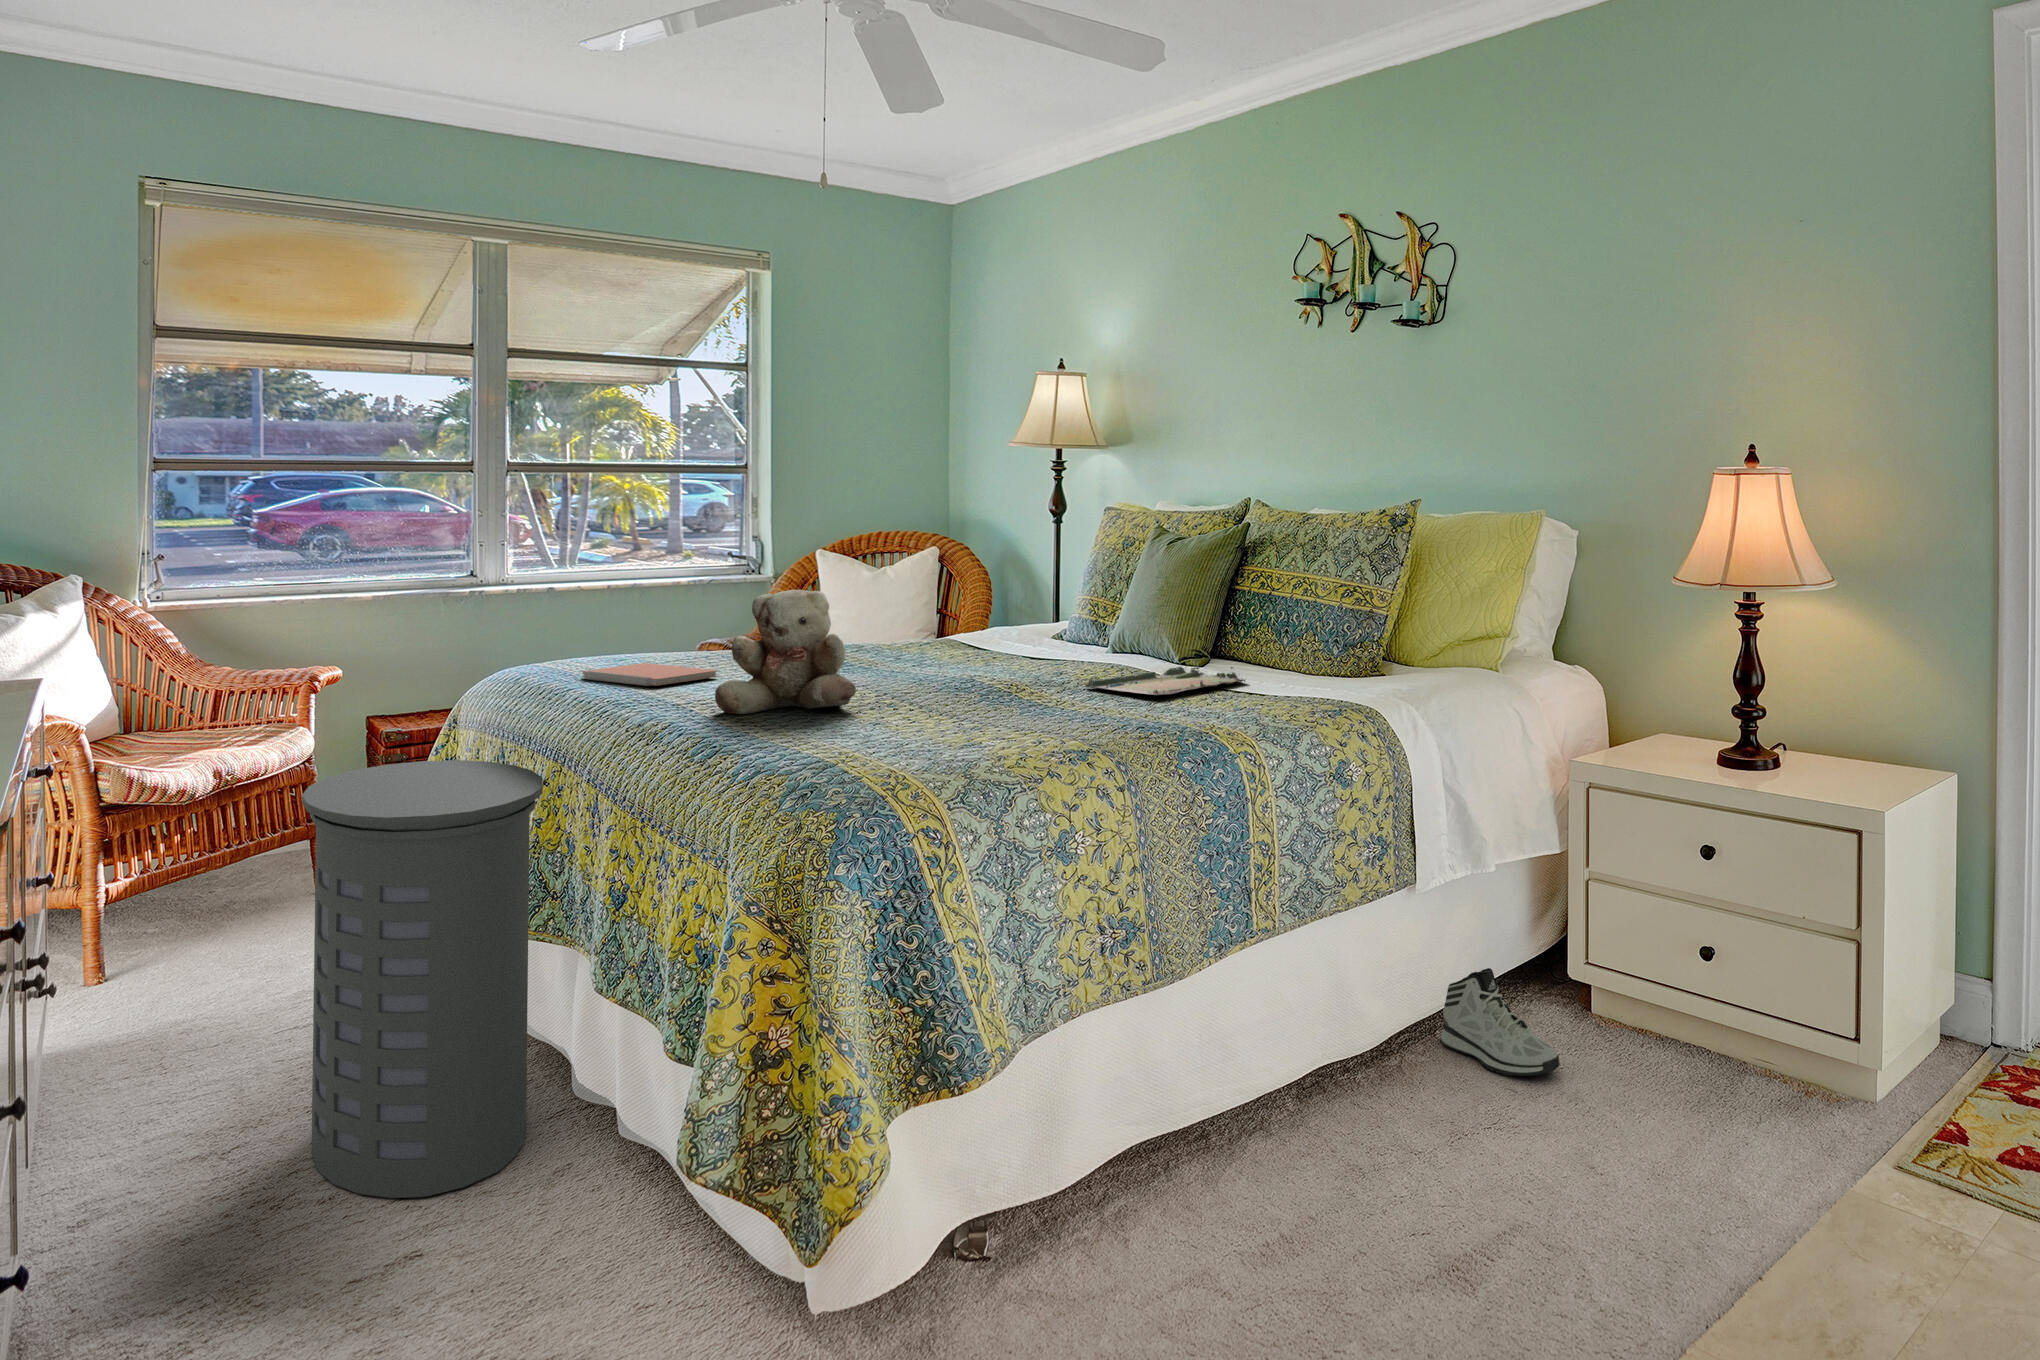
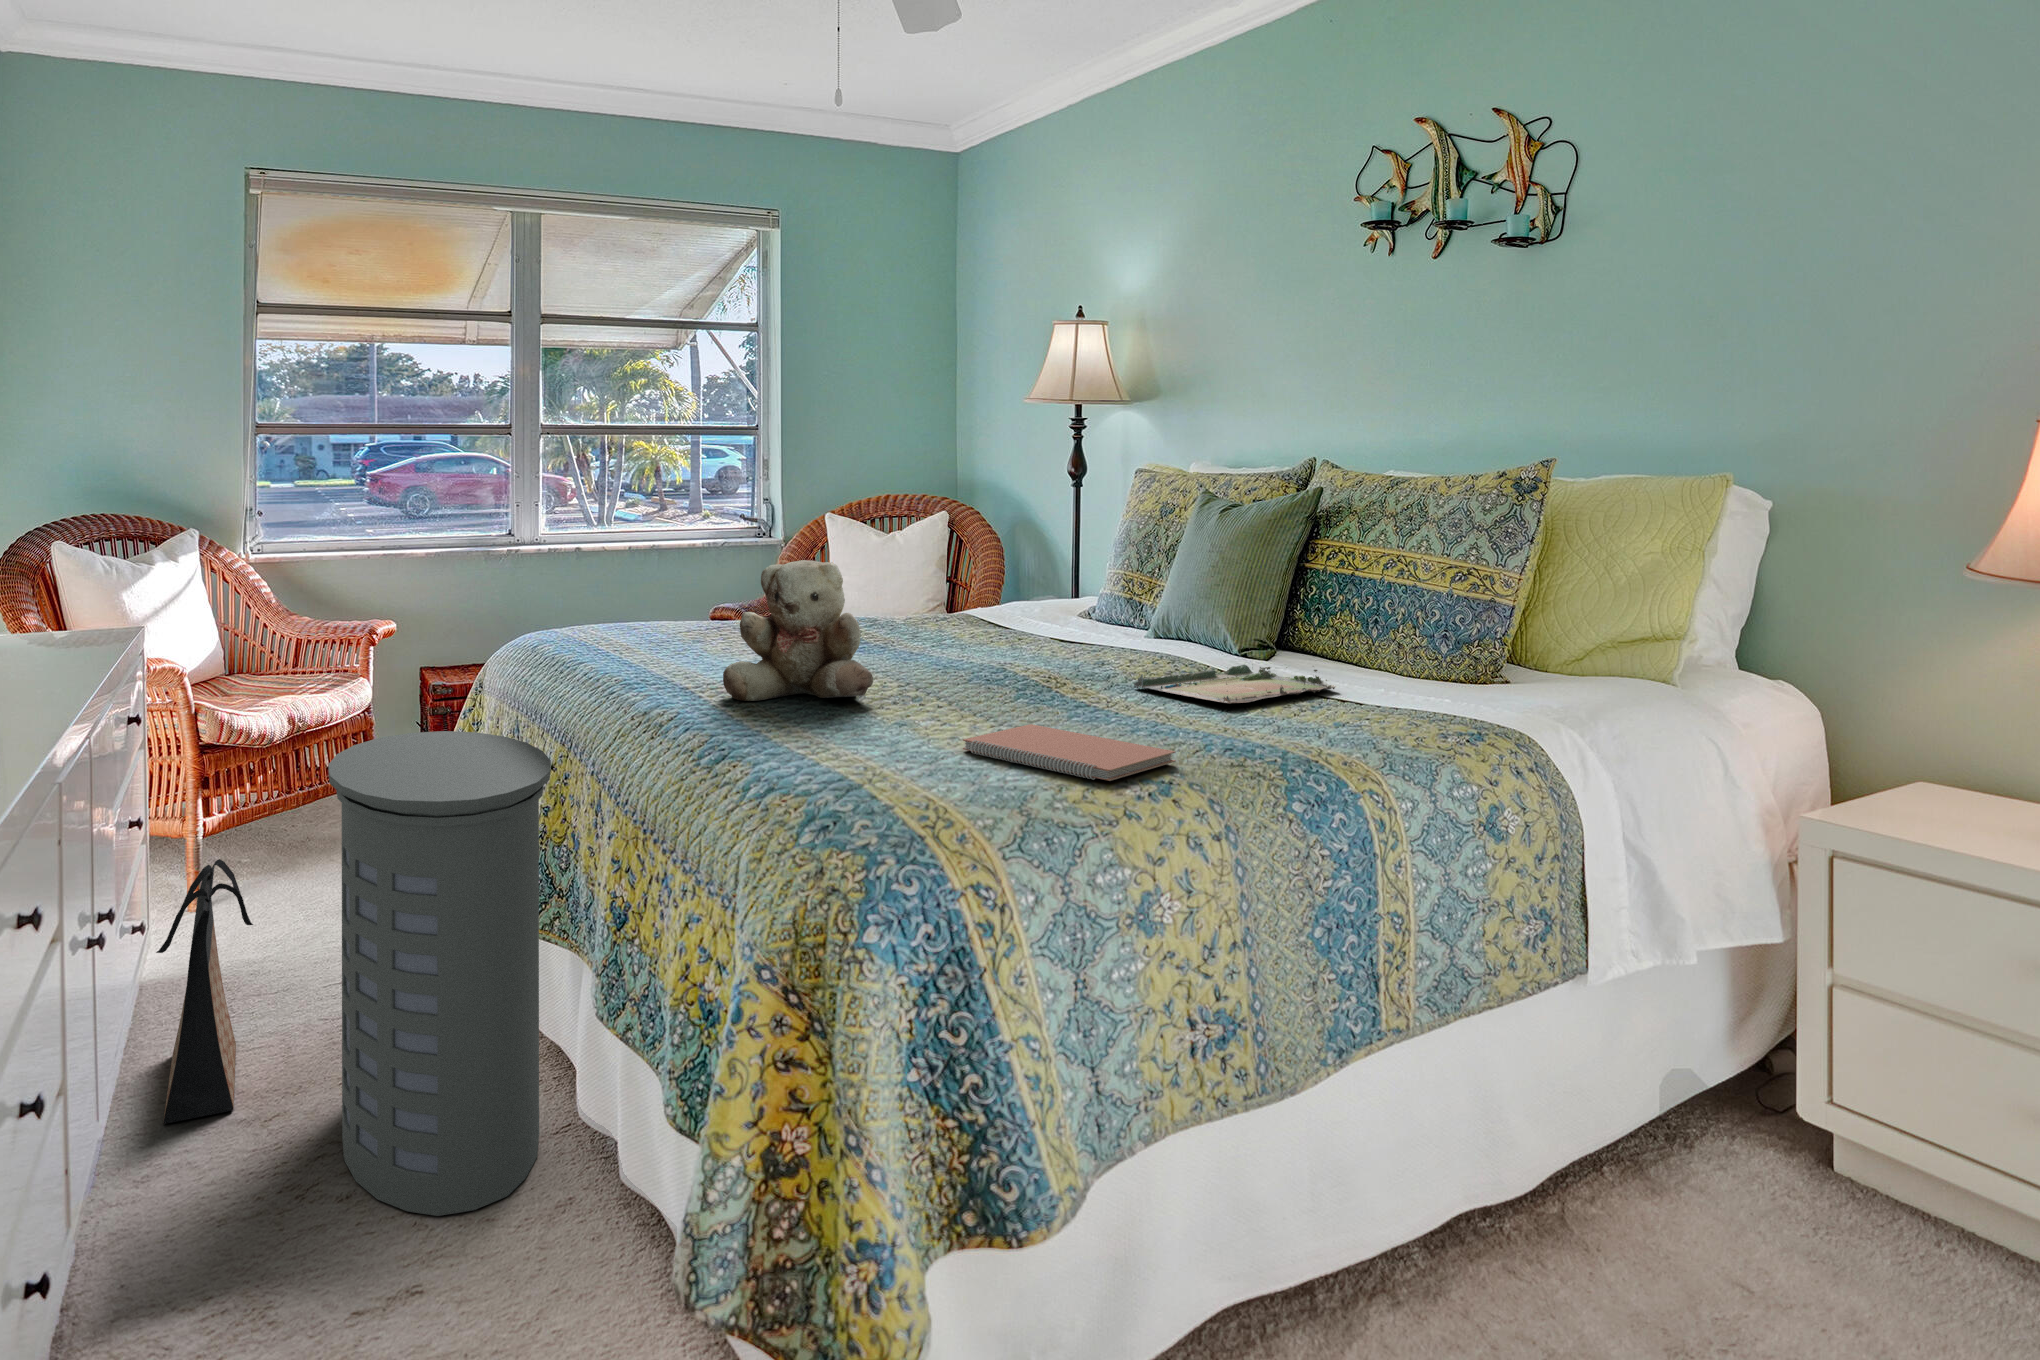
notebook: present [582,663,718,686] -> present [963,724,1175,781]
bag: none [84,904,201,1169] -> present [156,859,253,1124]
sneaker: present [1441,968,1560,1076] -> none [1625,1106,1830,1281]

